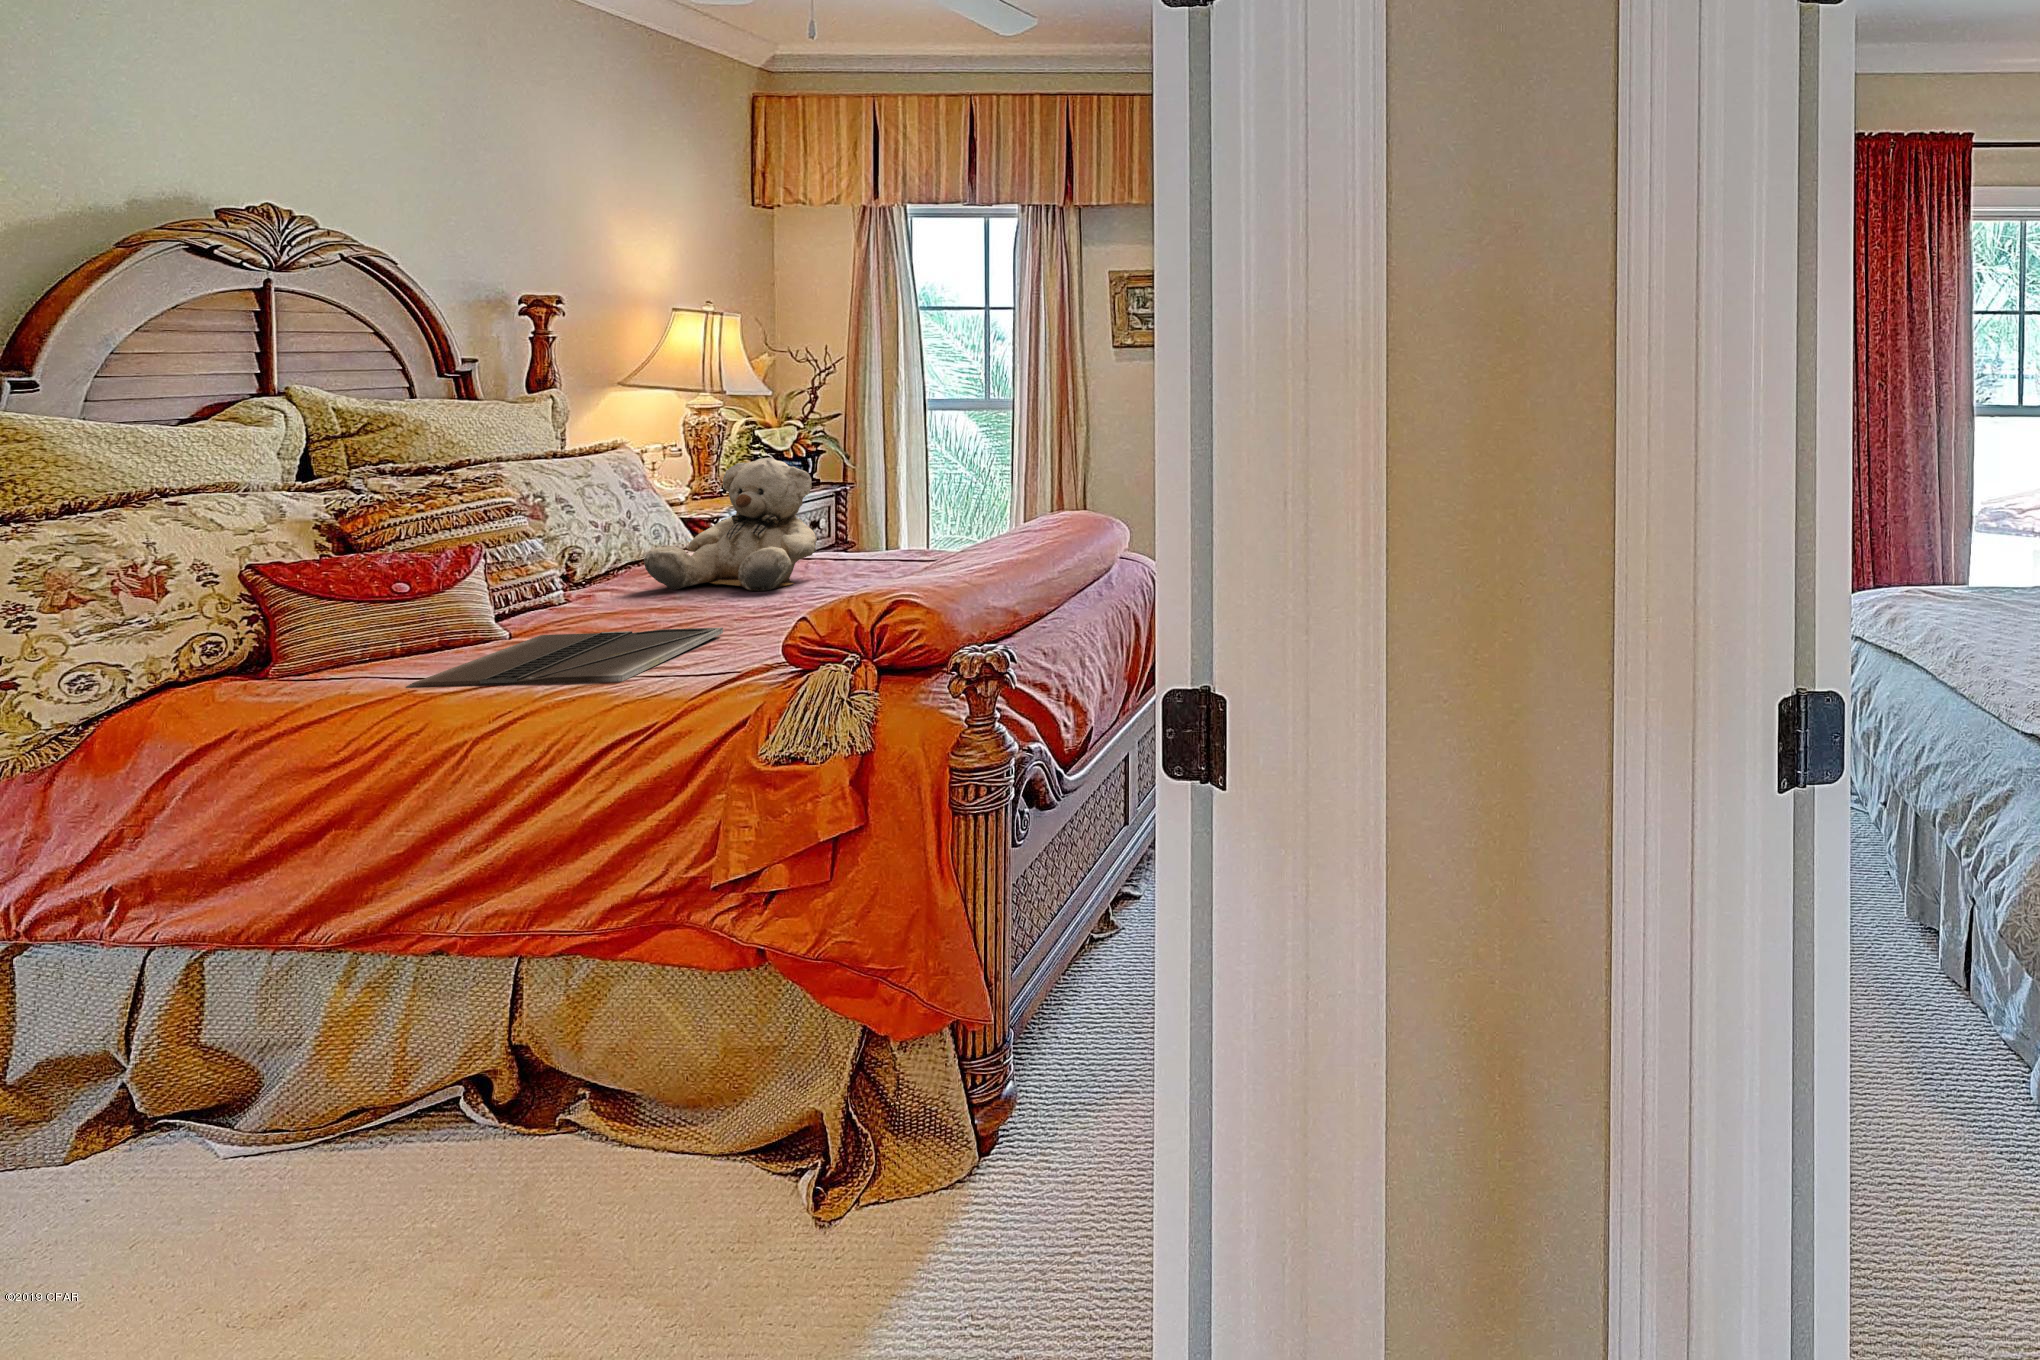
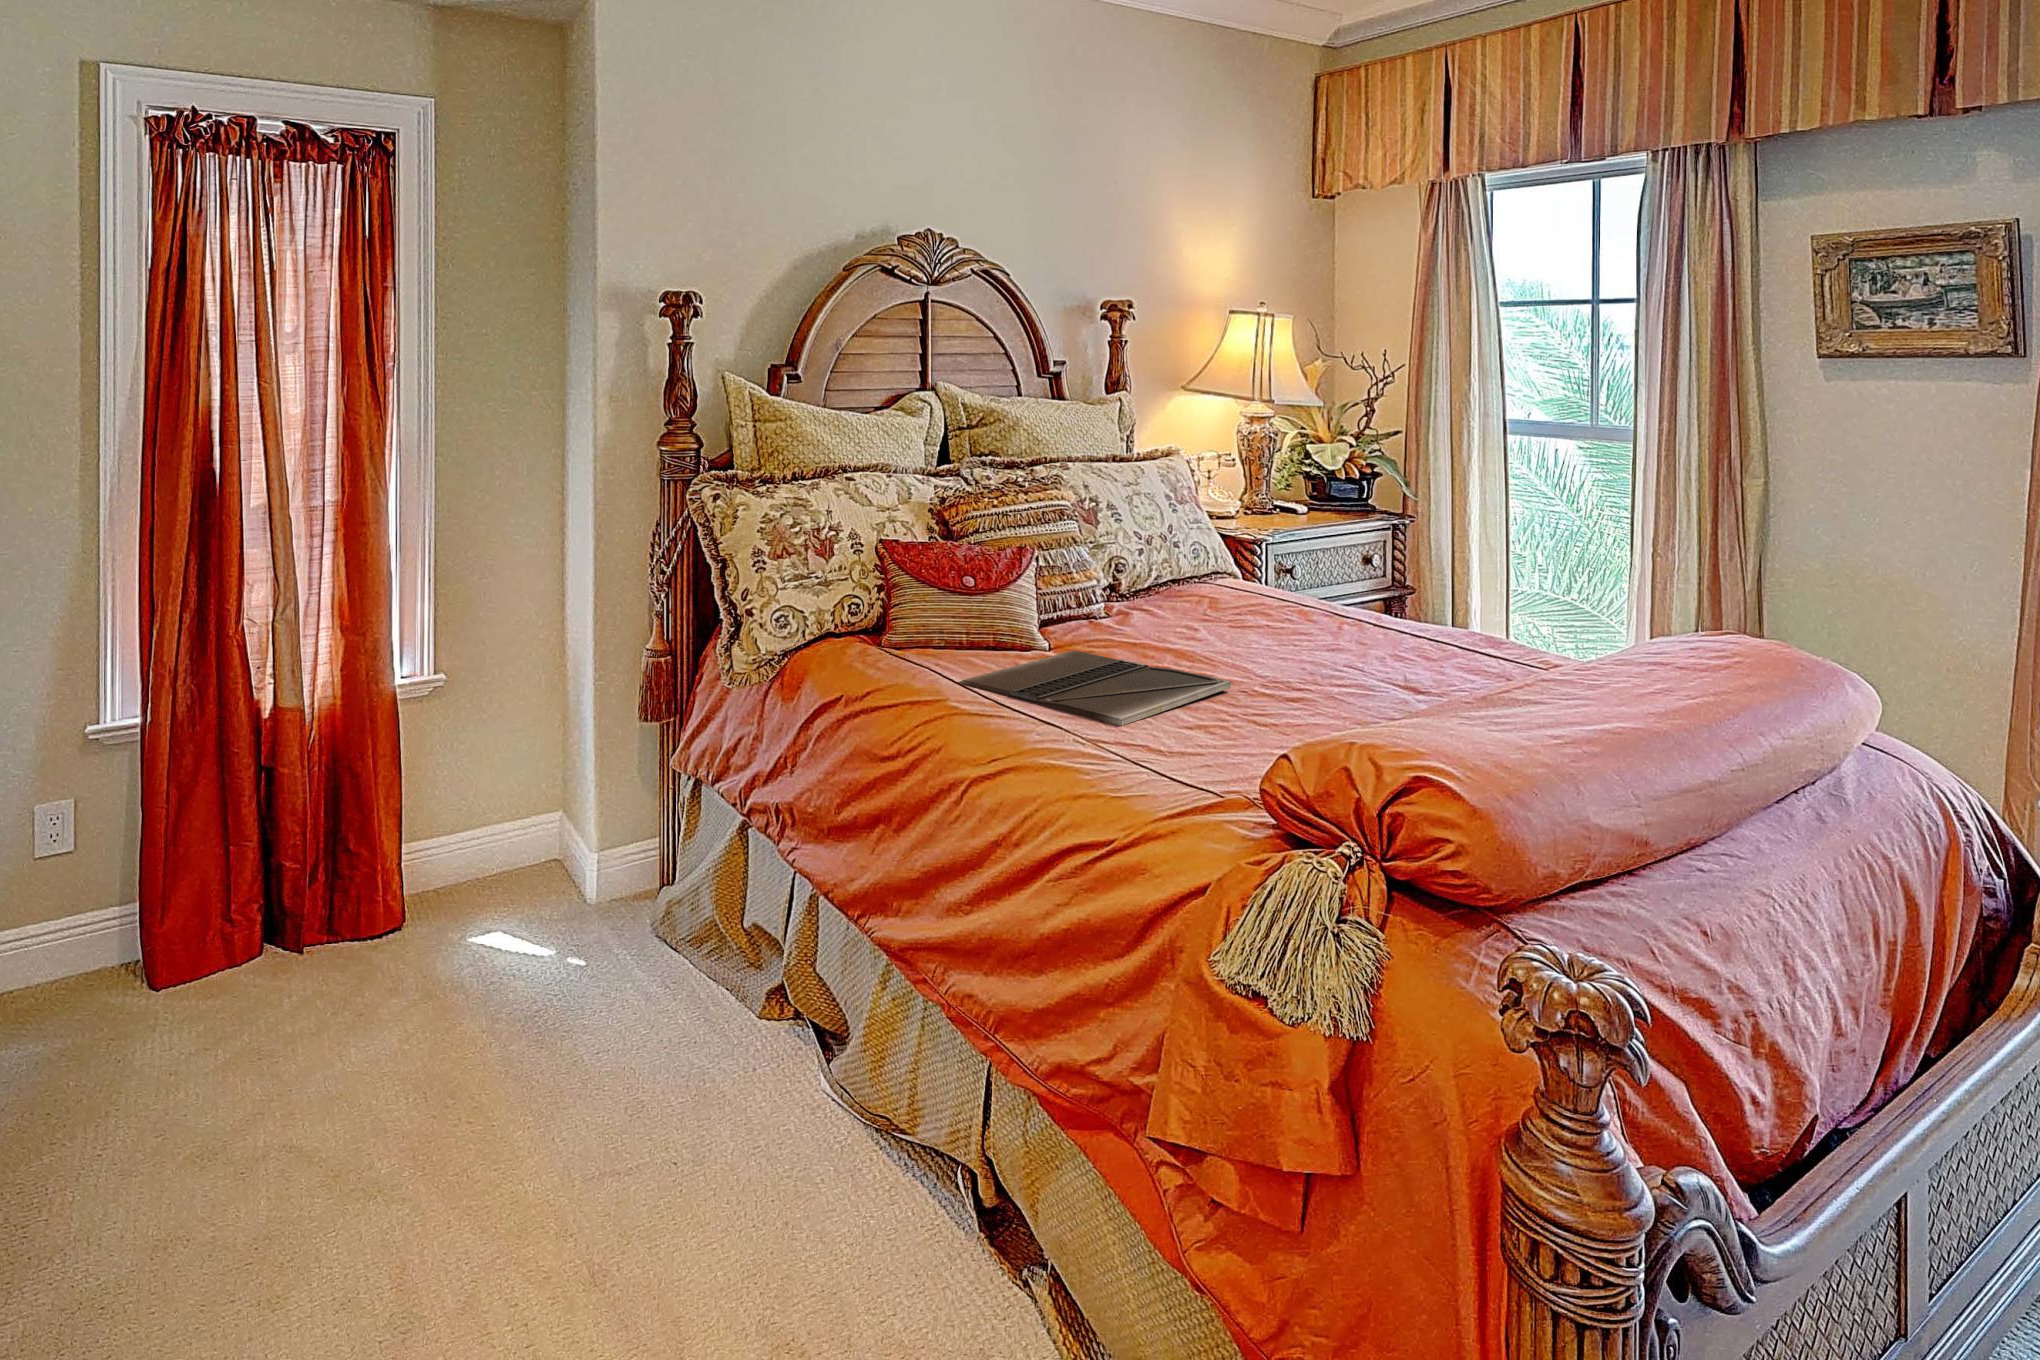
teddy bear: present [644,458,817,591] -> none [1177,483,1348,640]

